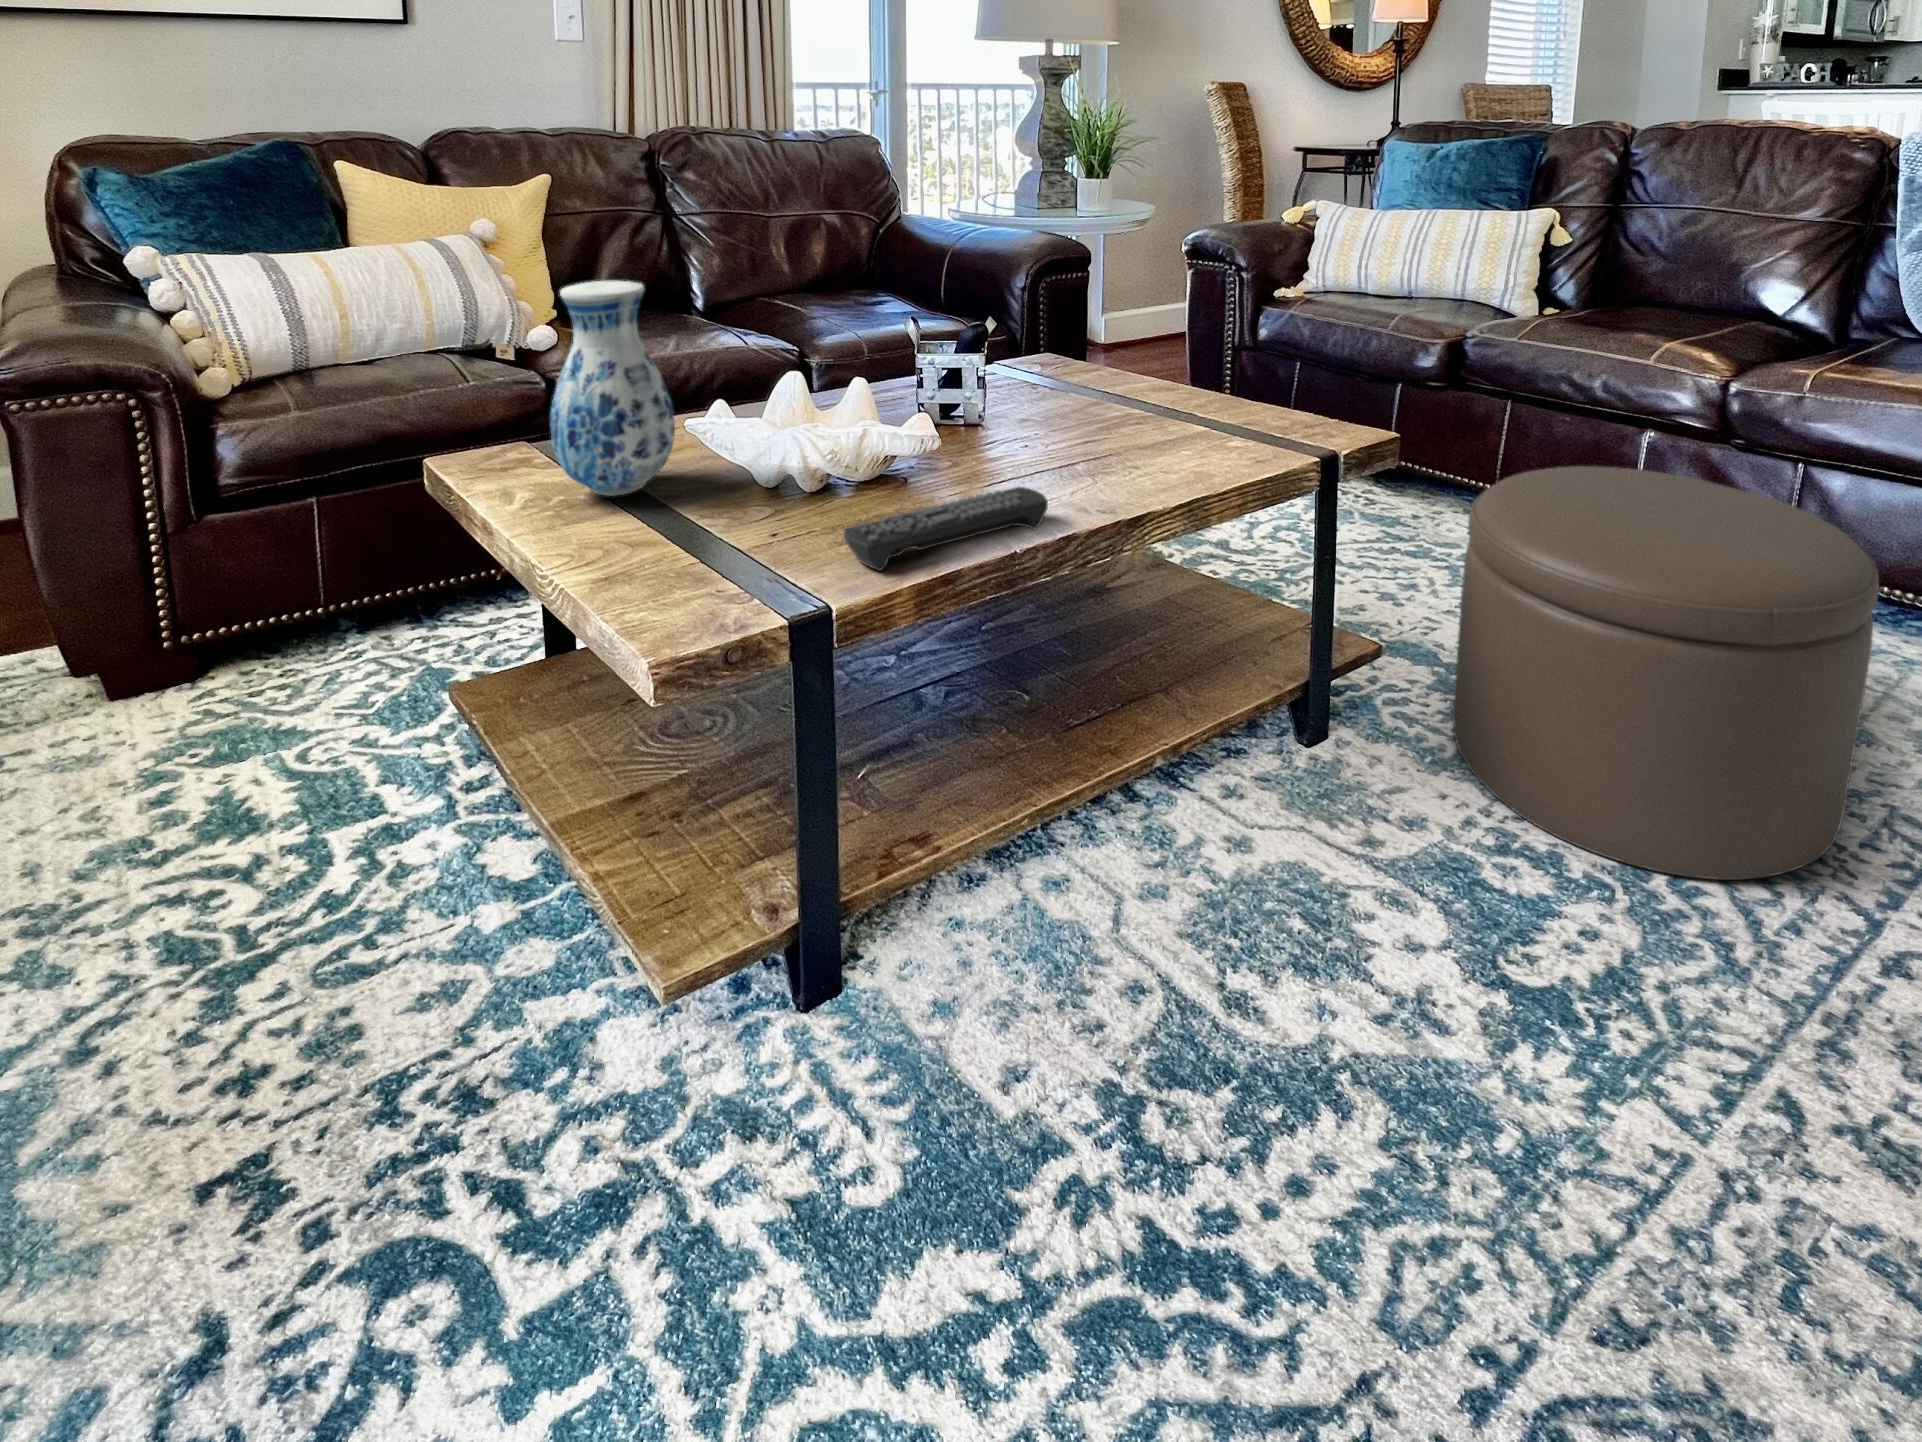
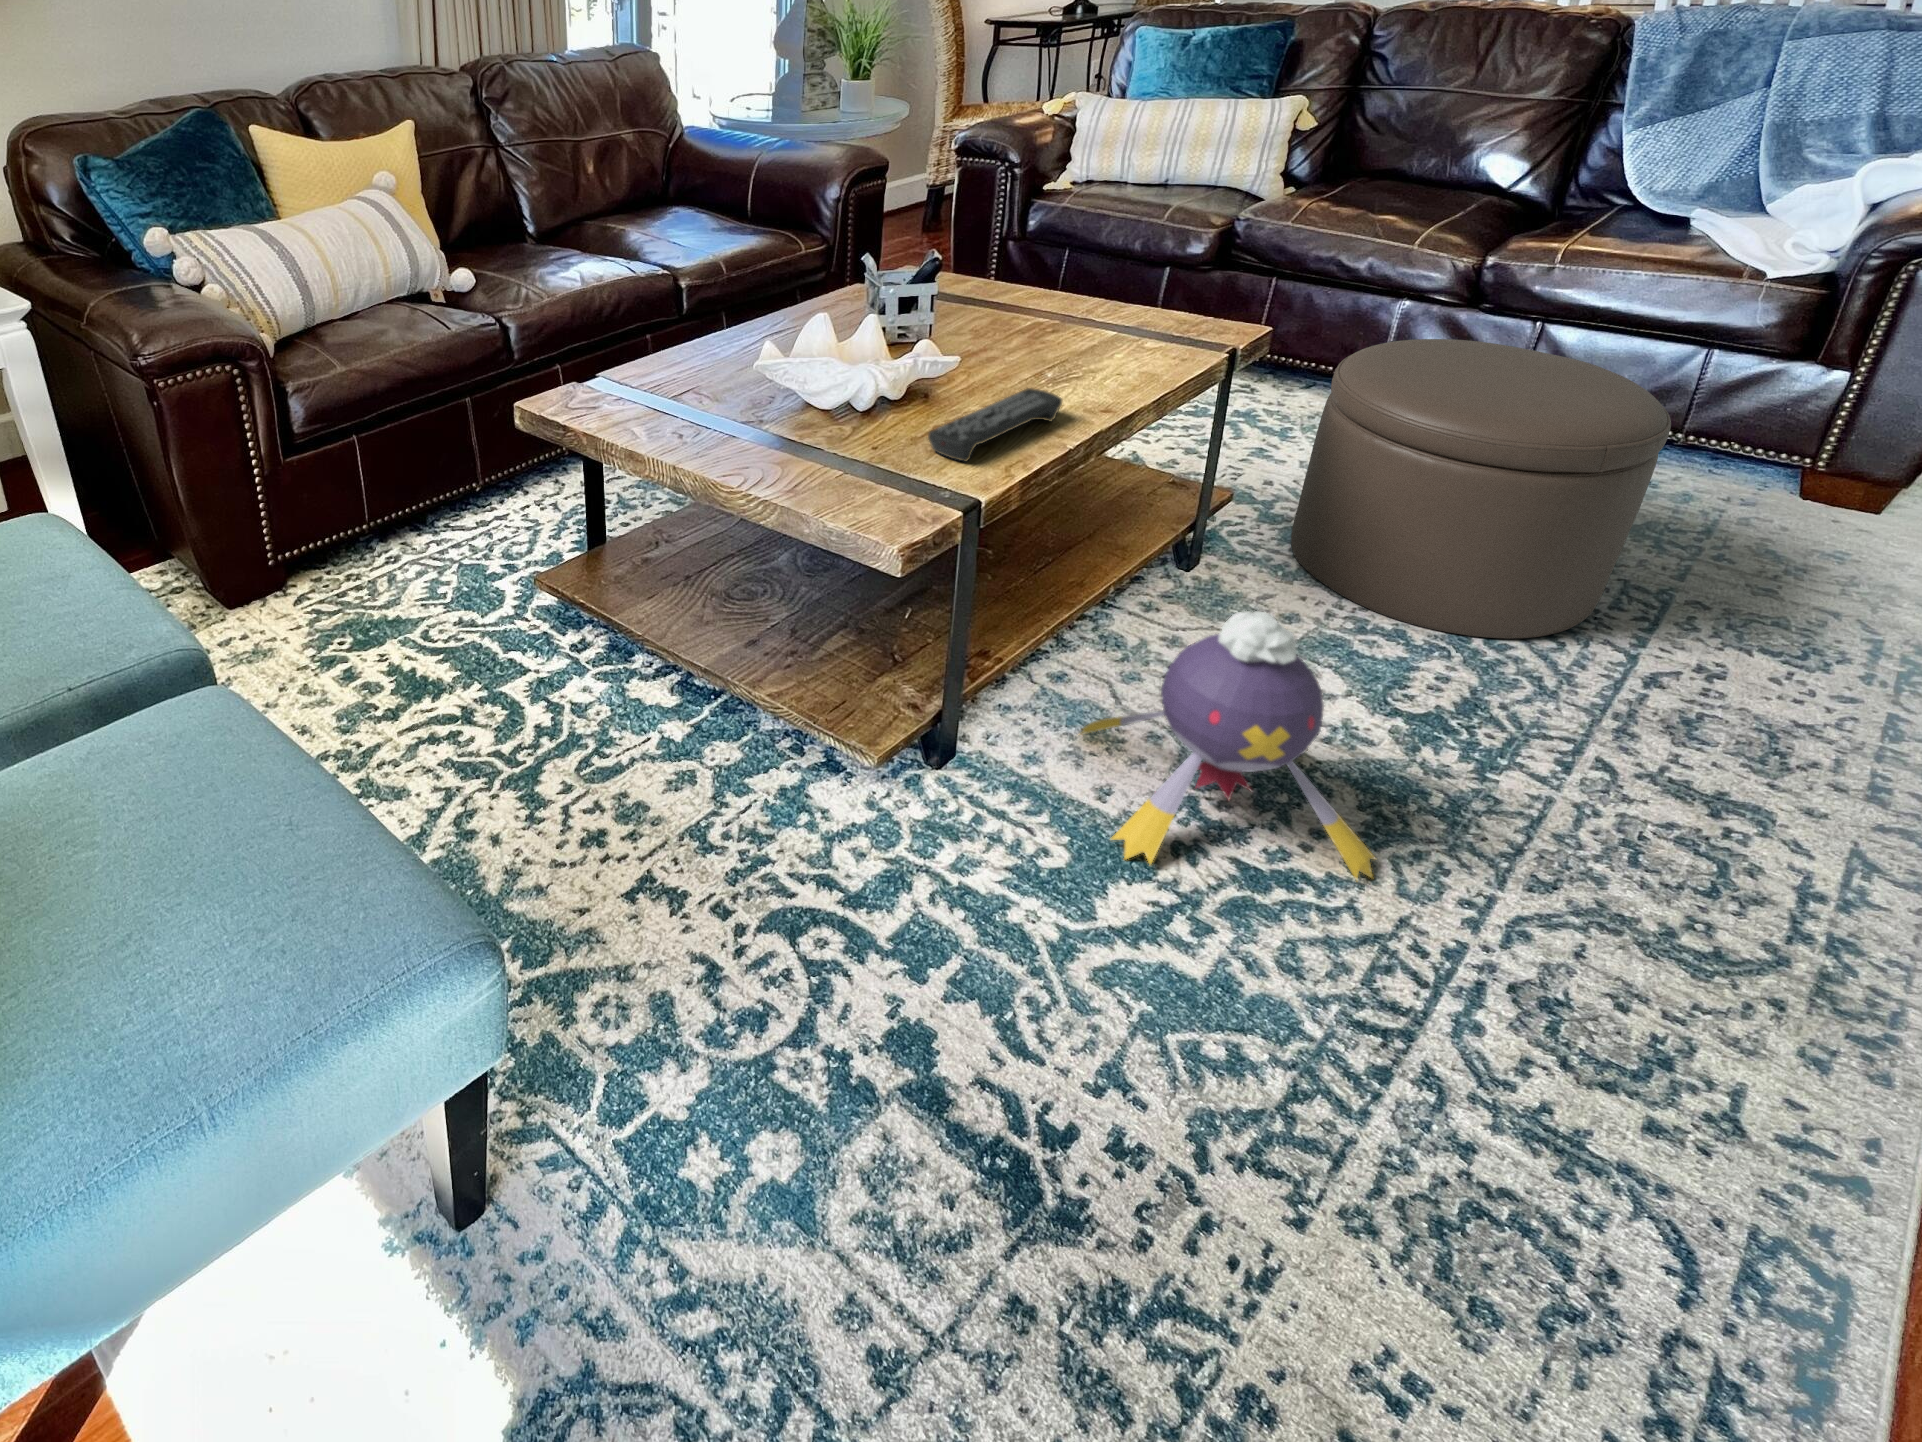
vase: present [550,281,675,496] -> none [629,232,728,416]
plush toy: none [975,807,1365,1290] -> present [1080,611,1375,880]

